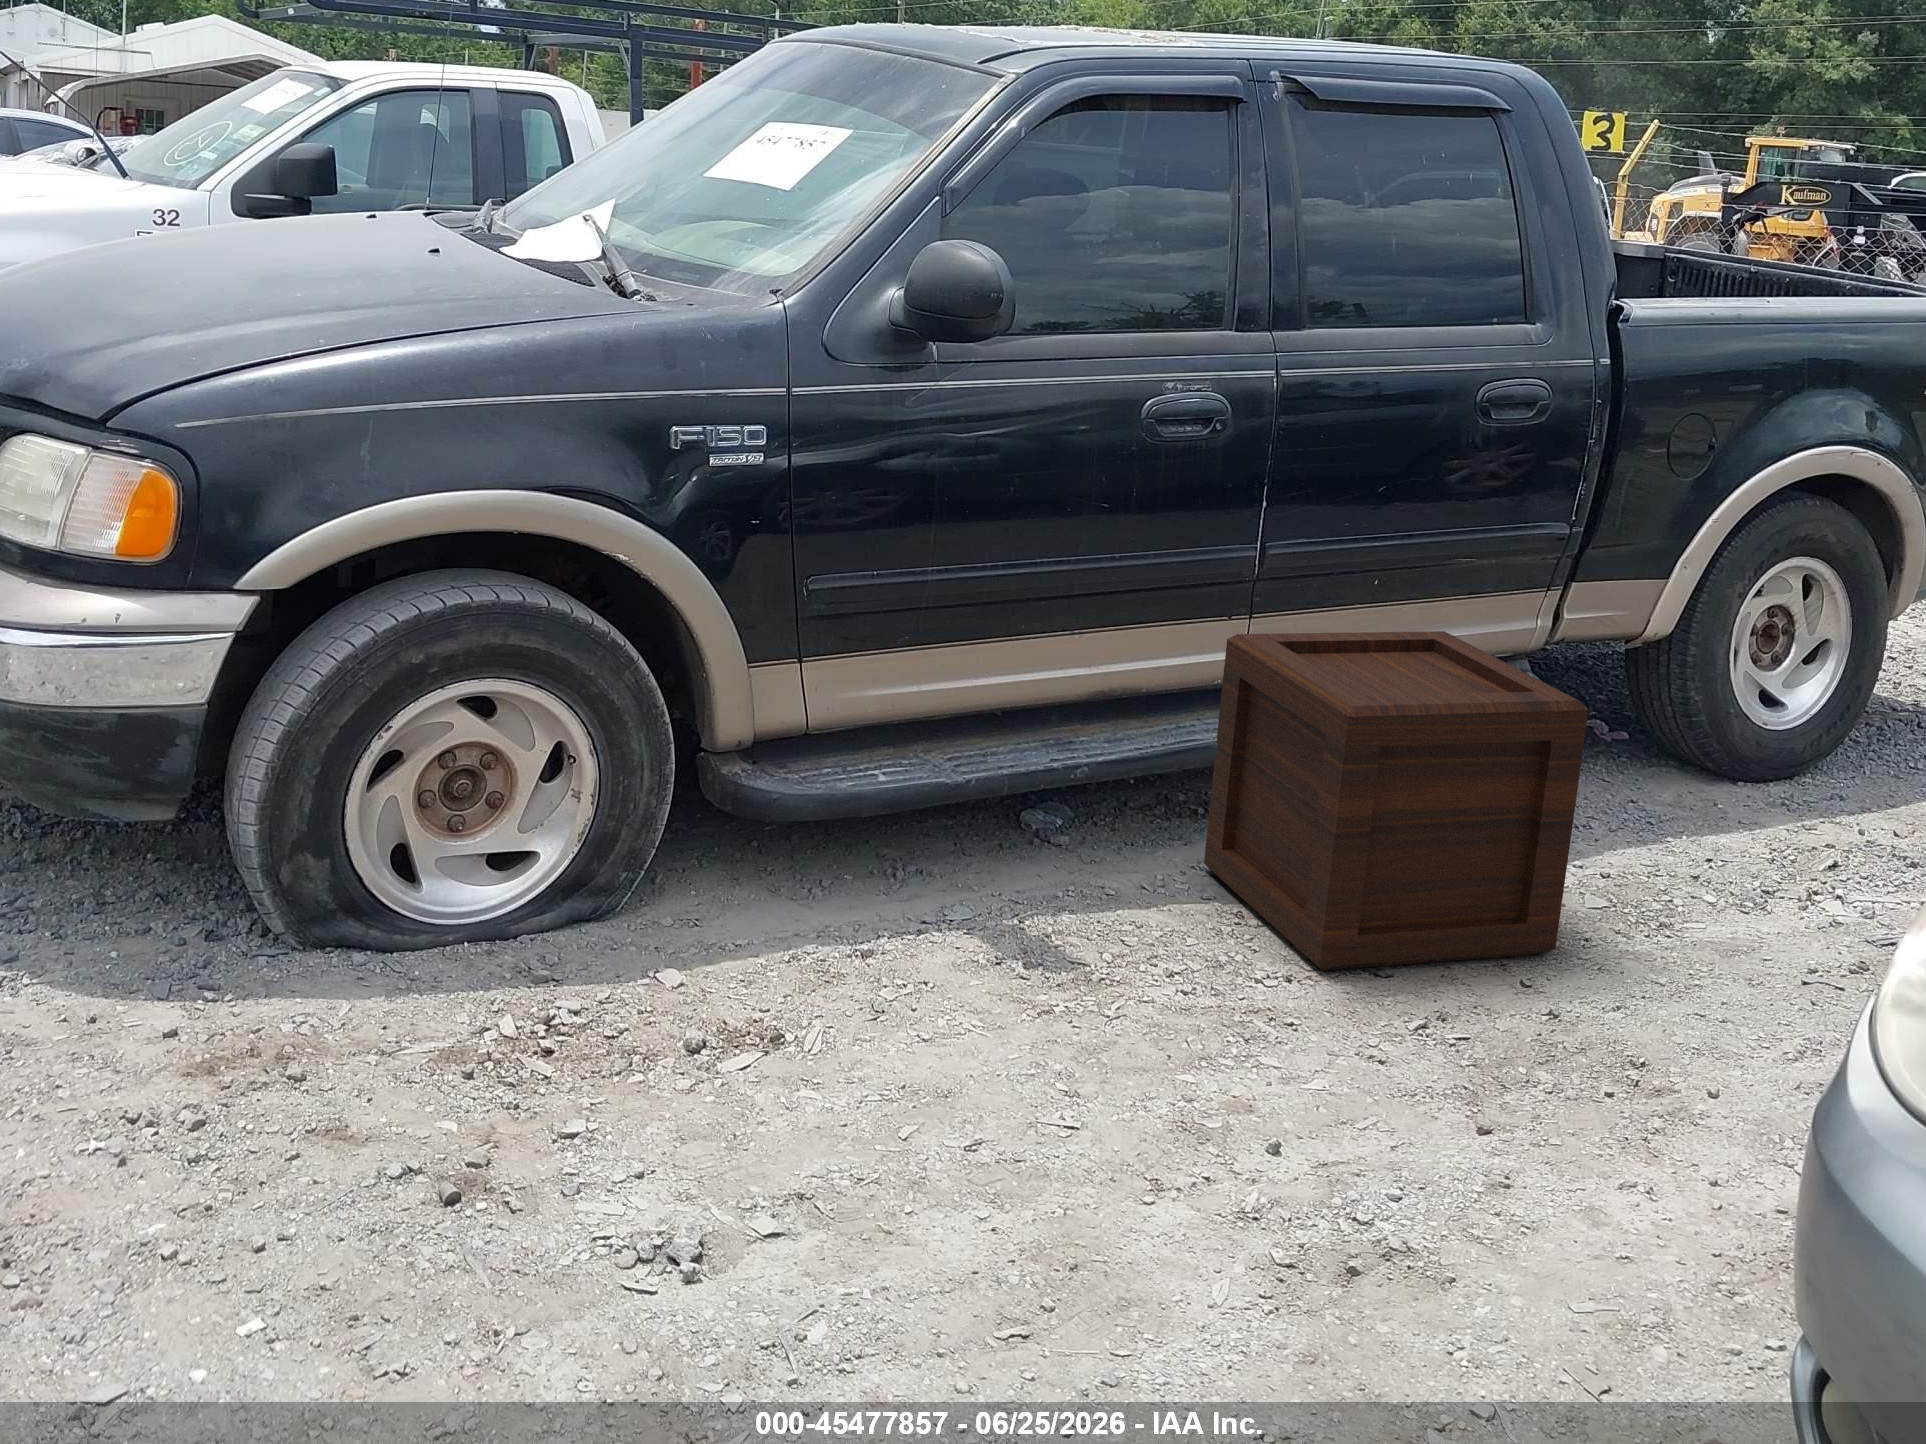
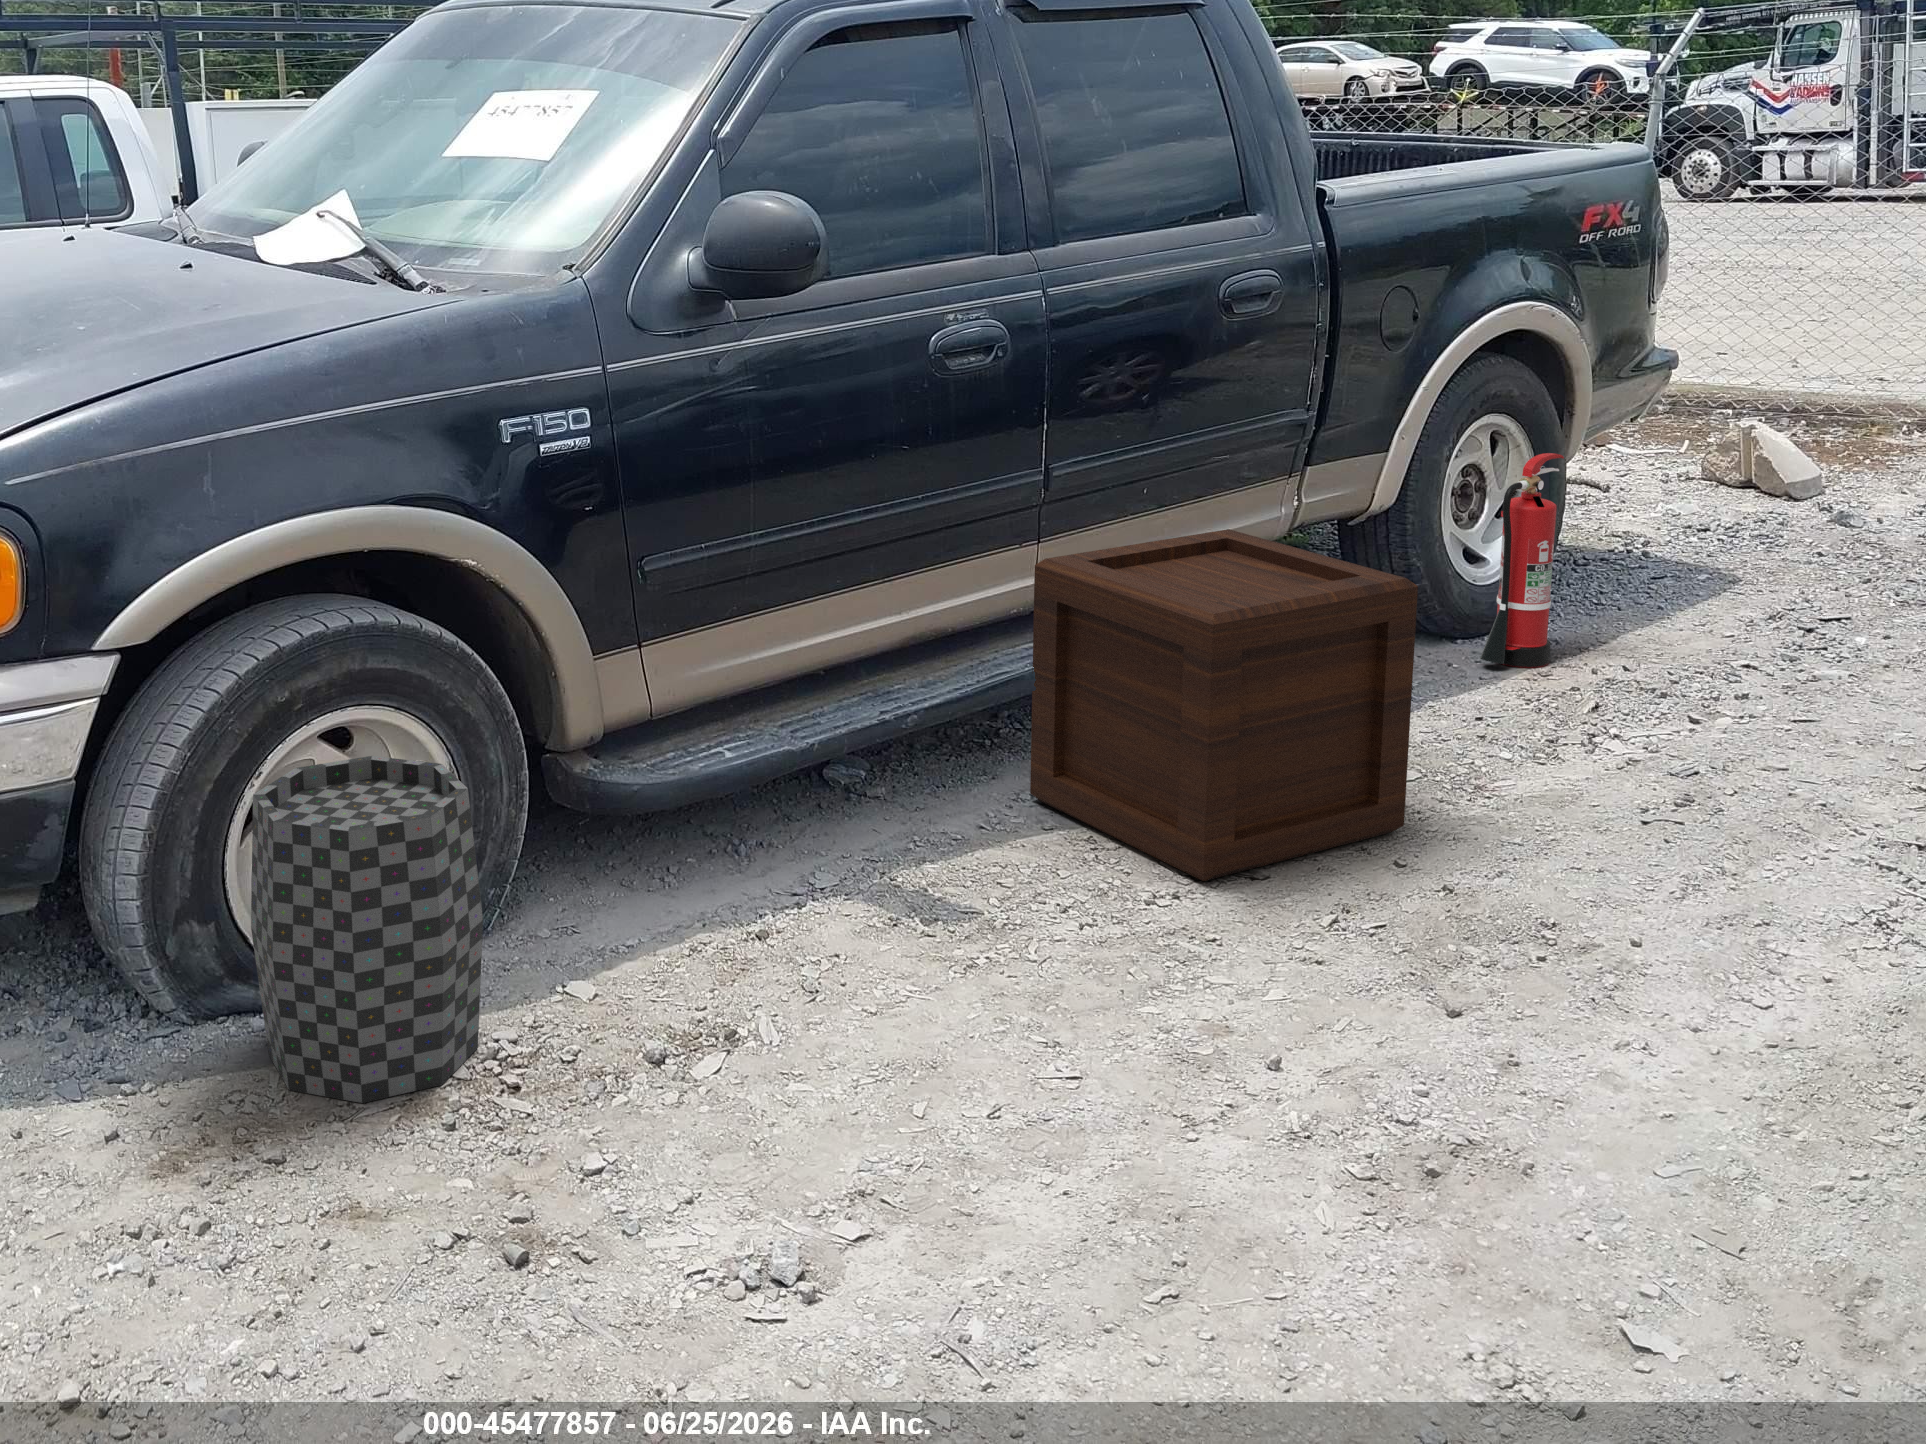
fire extinguisher: none [1745,603,1860,820] -> present [1480,453,1564,668]
trash can: none [342,724,553,1042] -> present [251,756,483,1103]

